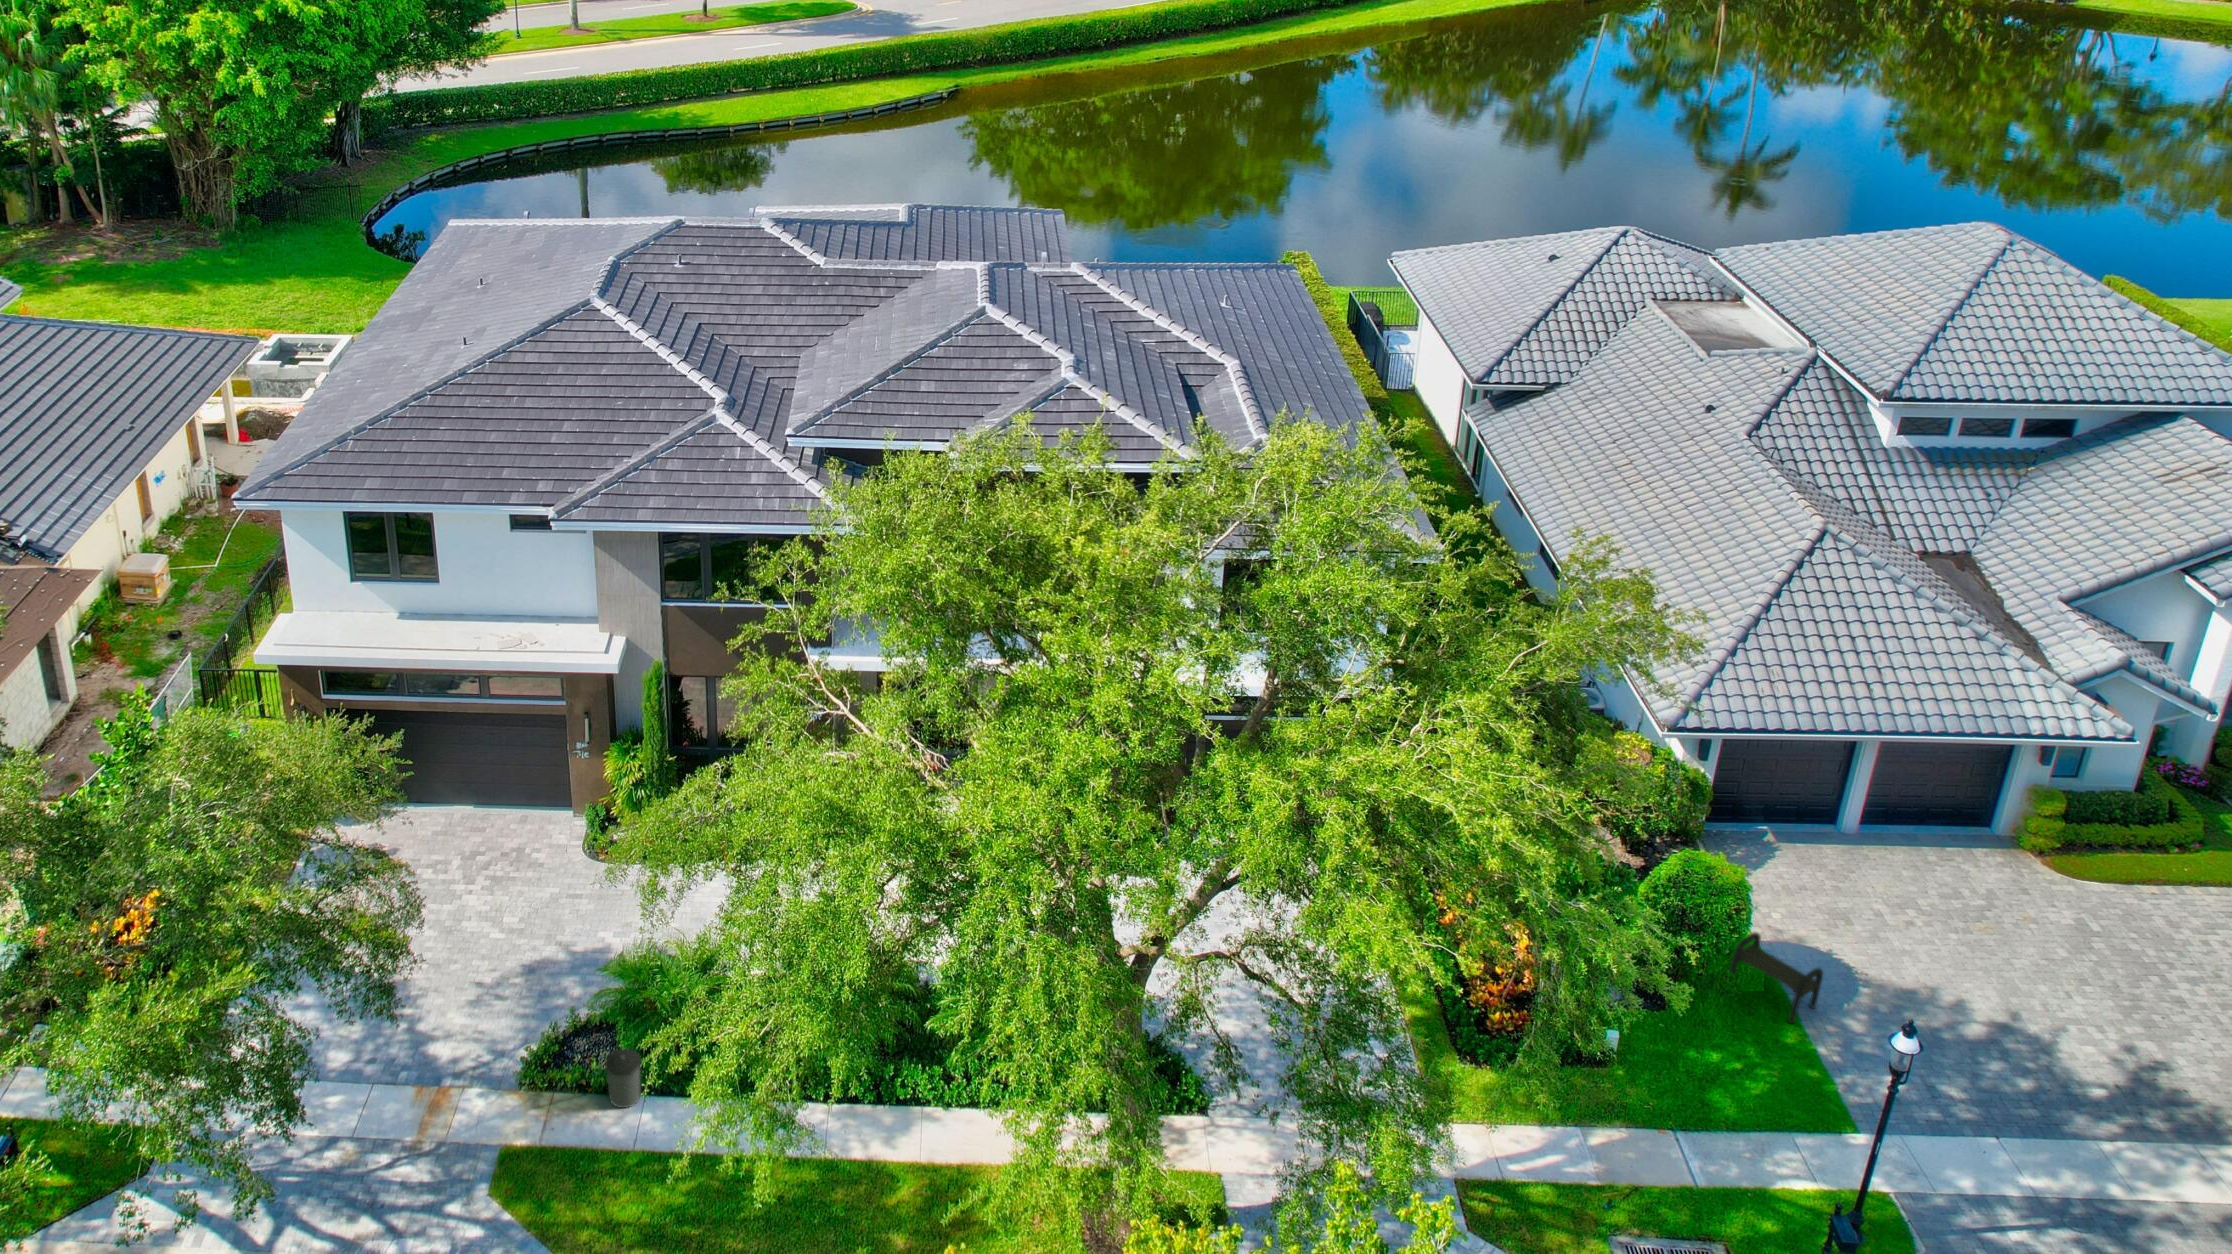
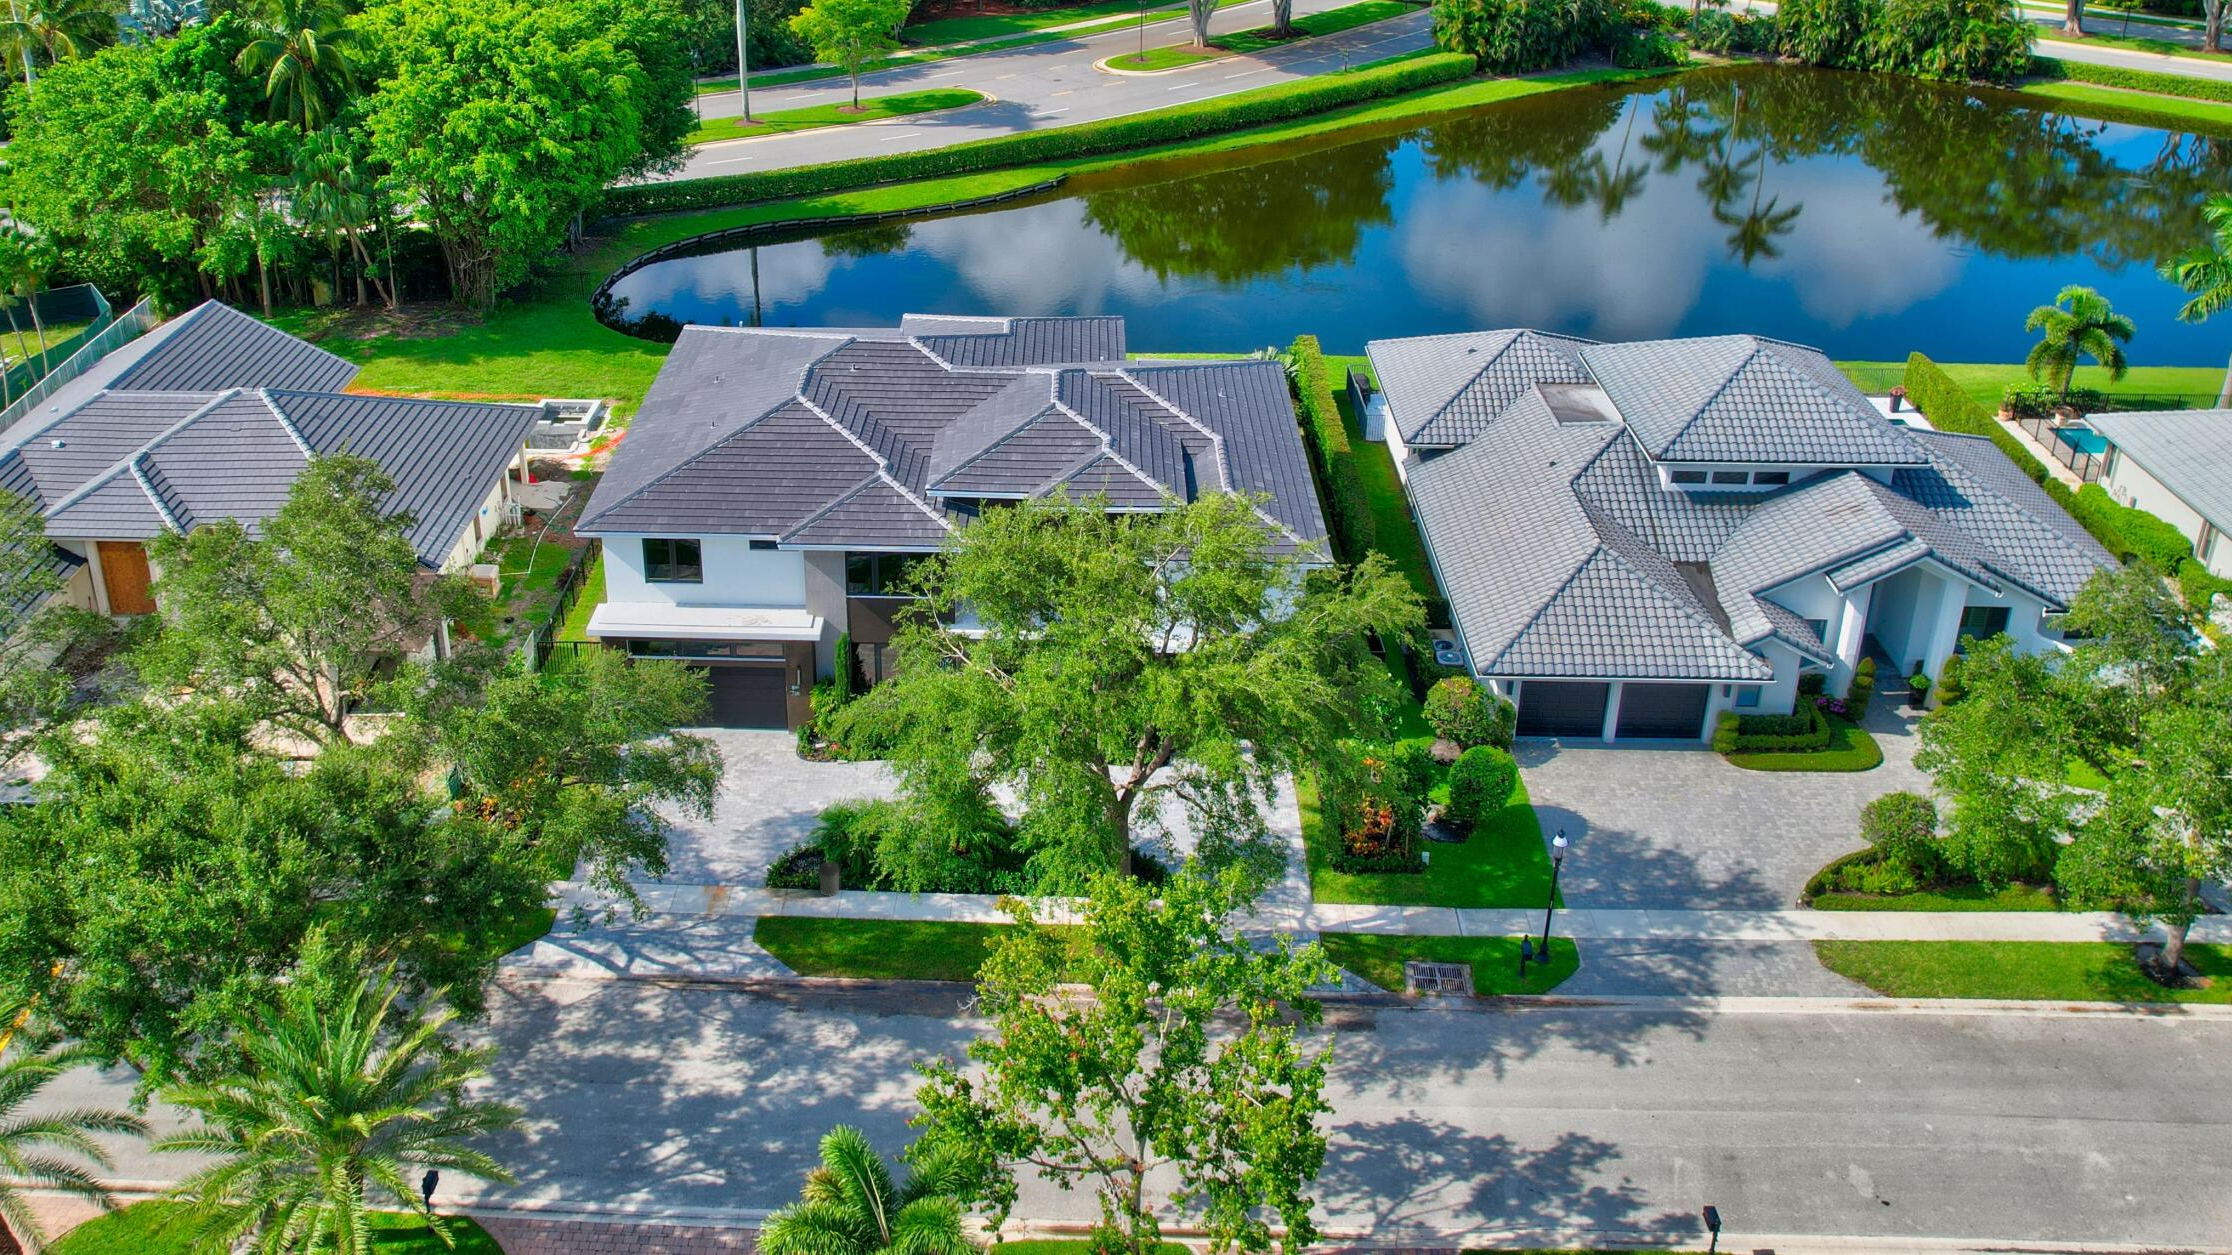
bench: present [1730,933,1823,1023] -> none [1505,797,1559,850]

